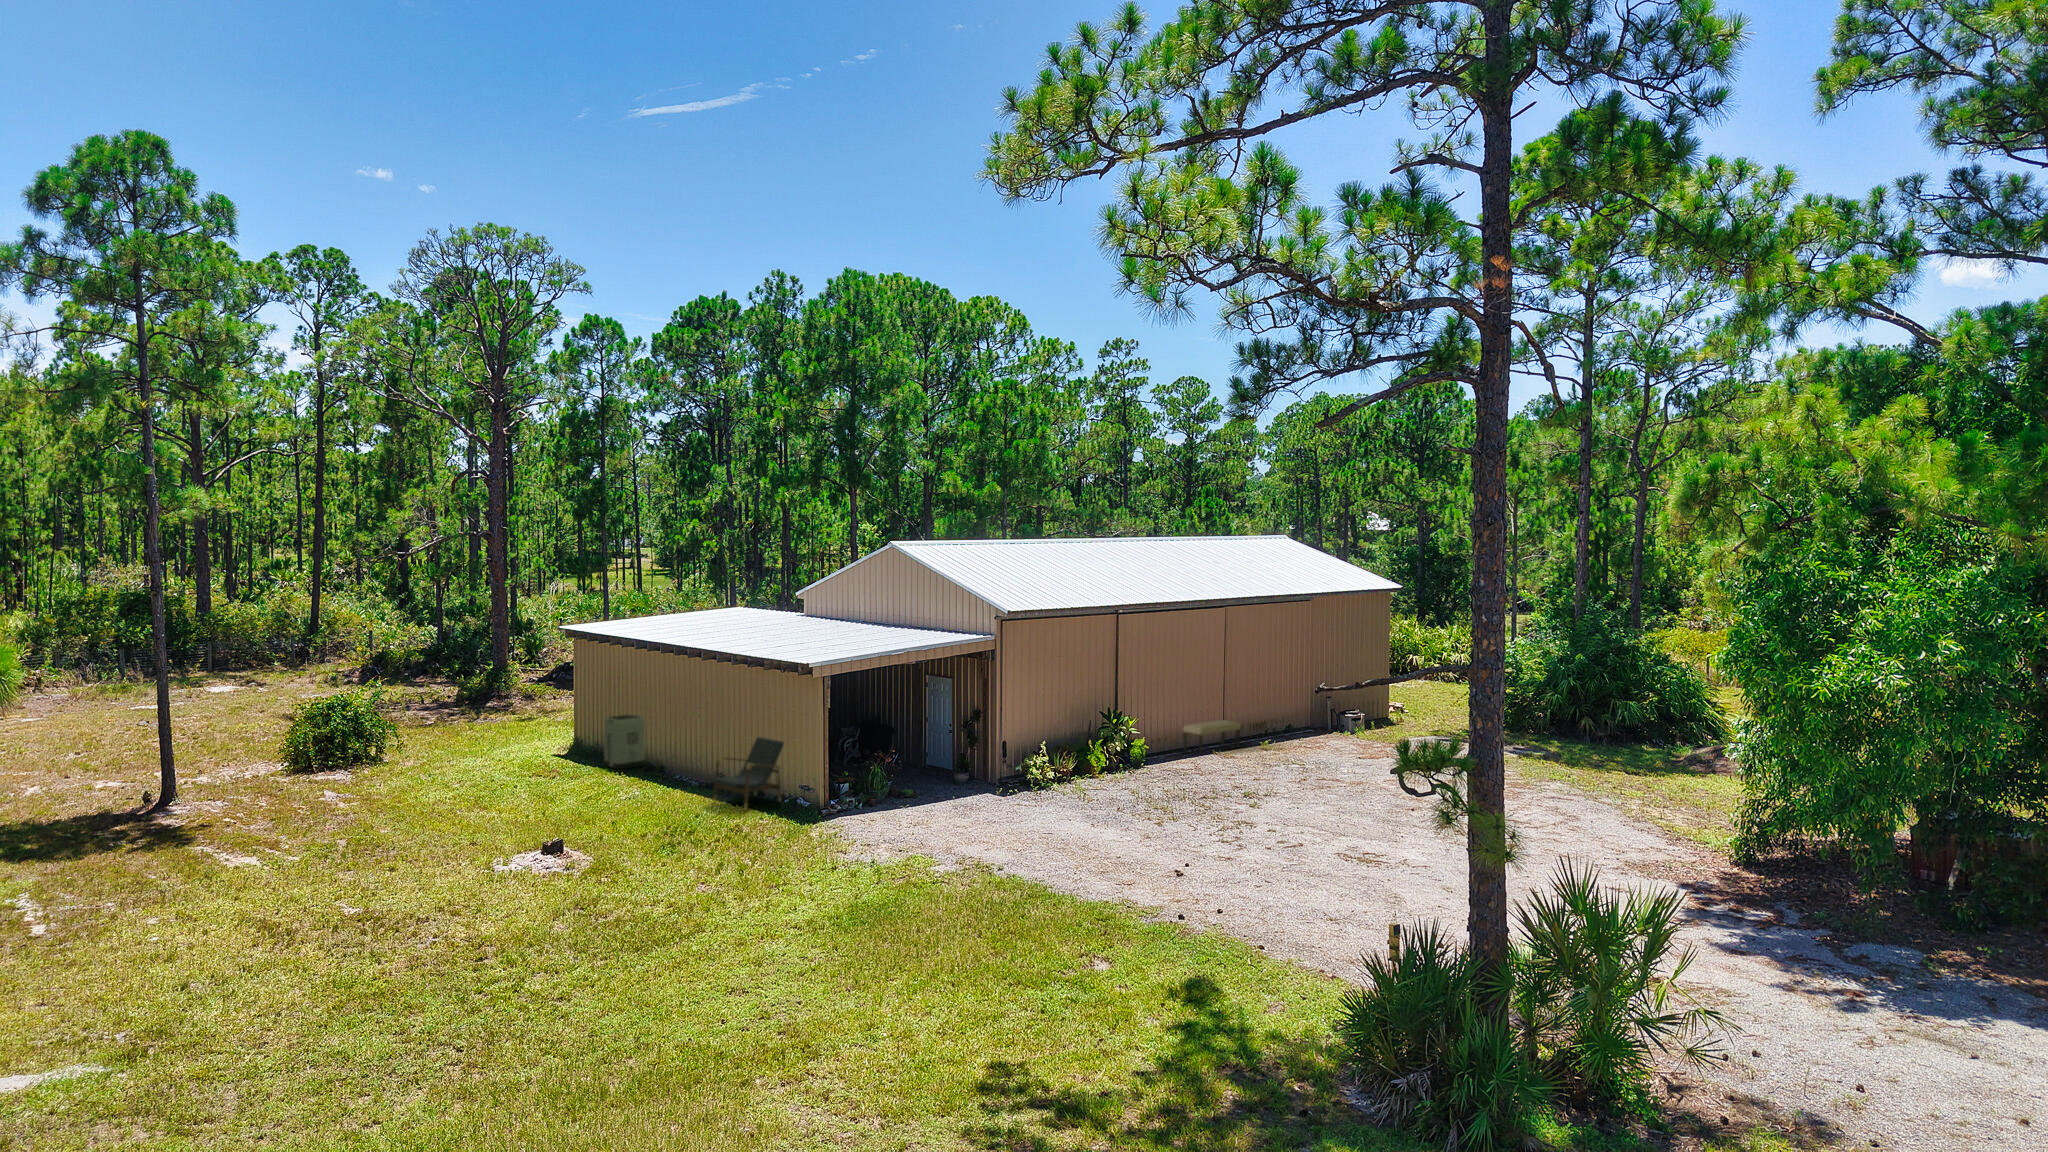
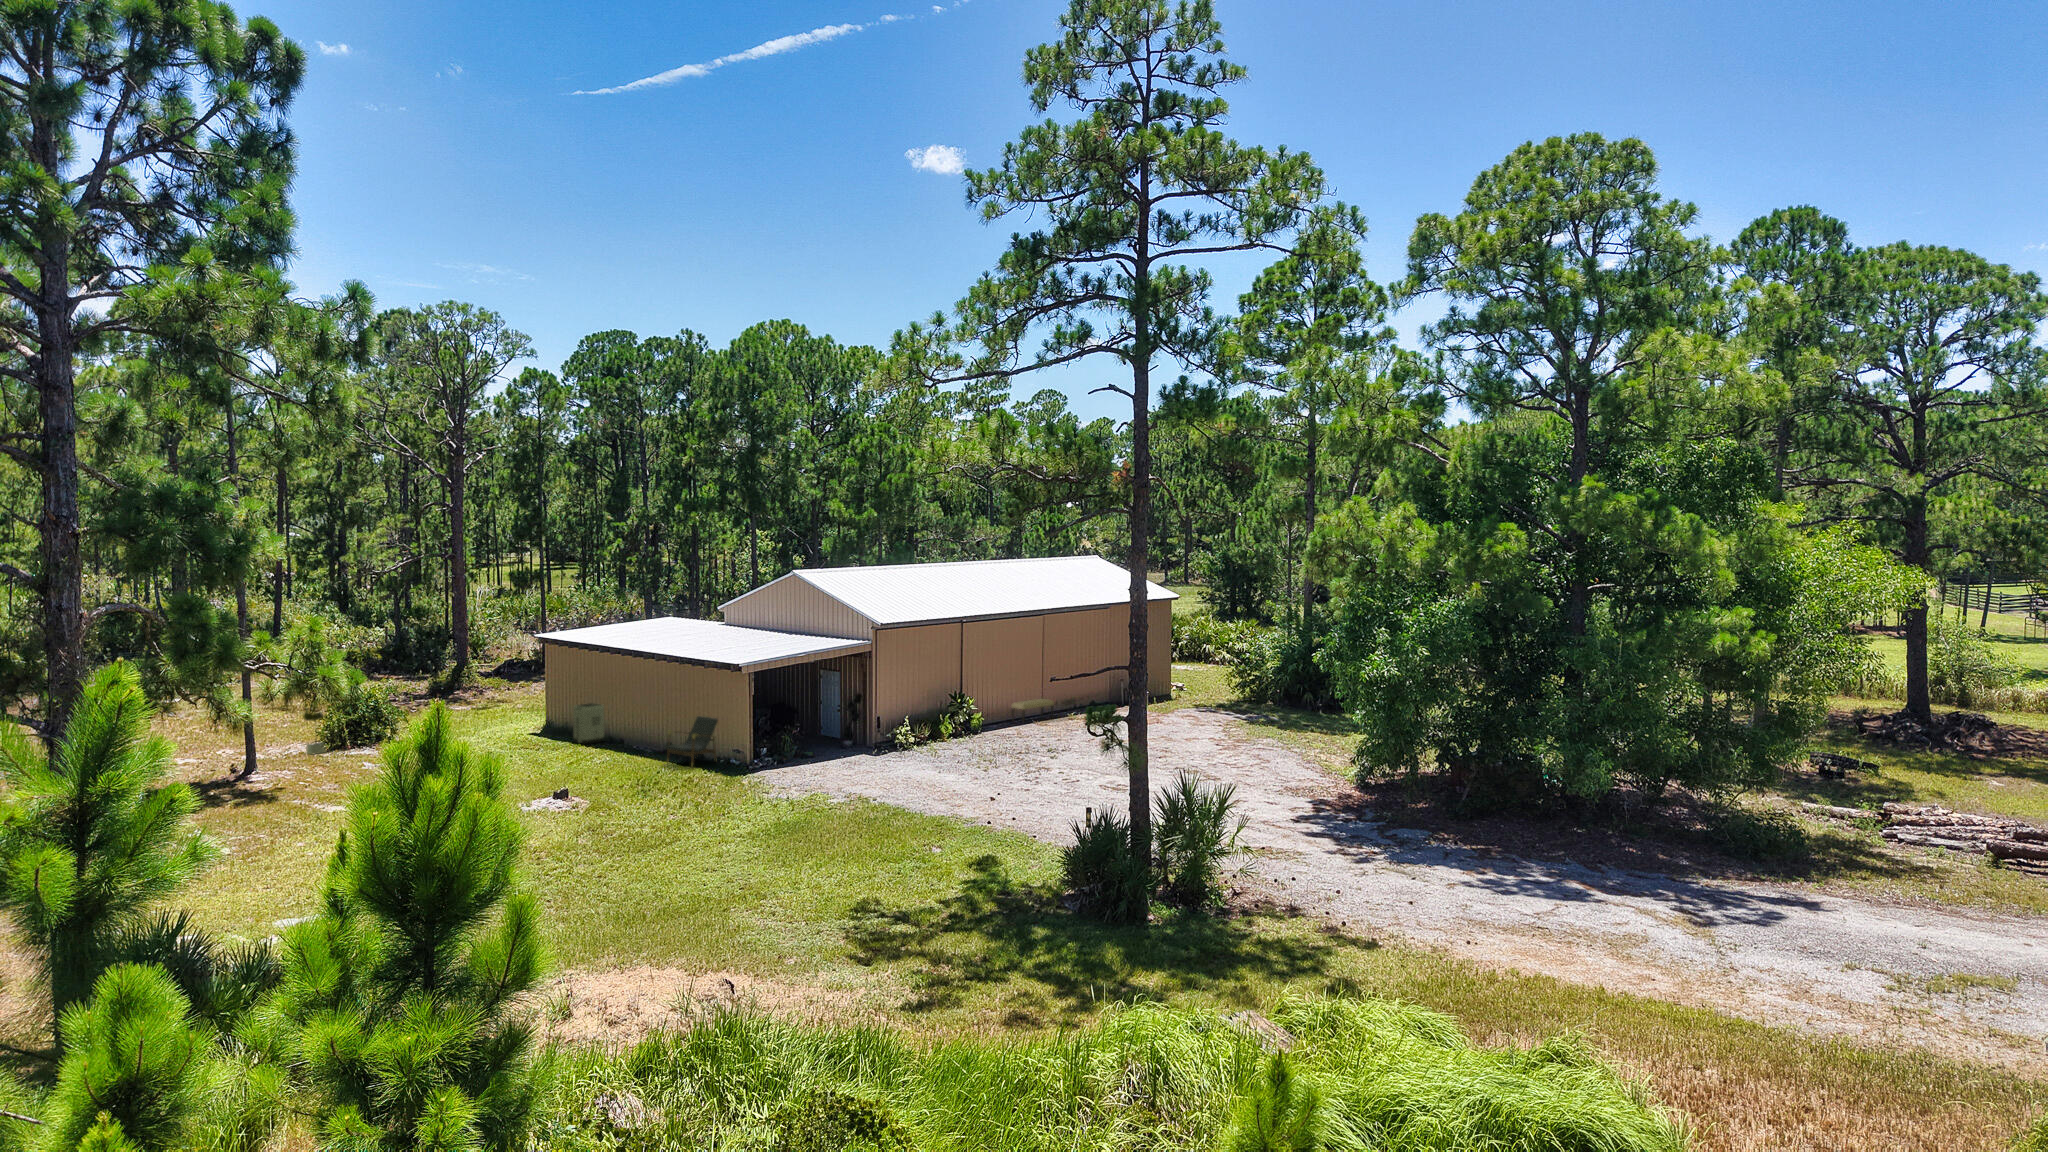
potted tree: none [264,715,294,775] -> present [303,712,325,754]

